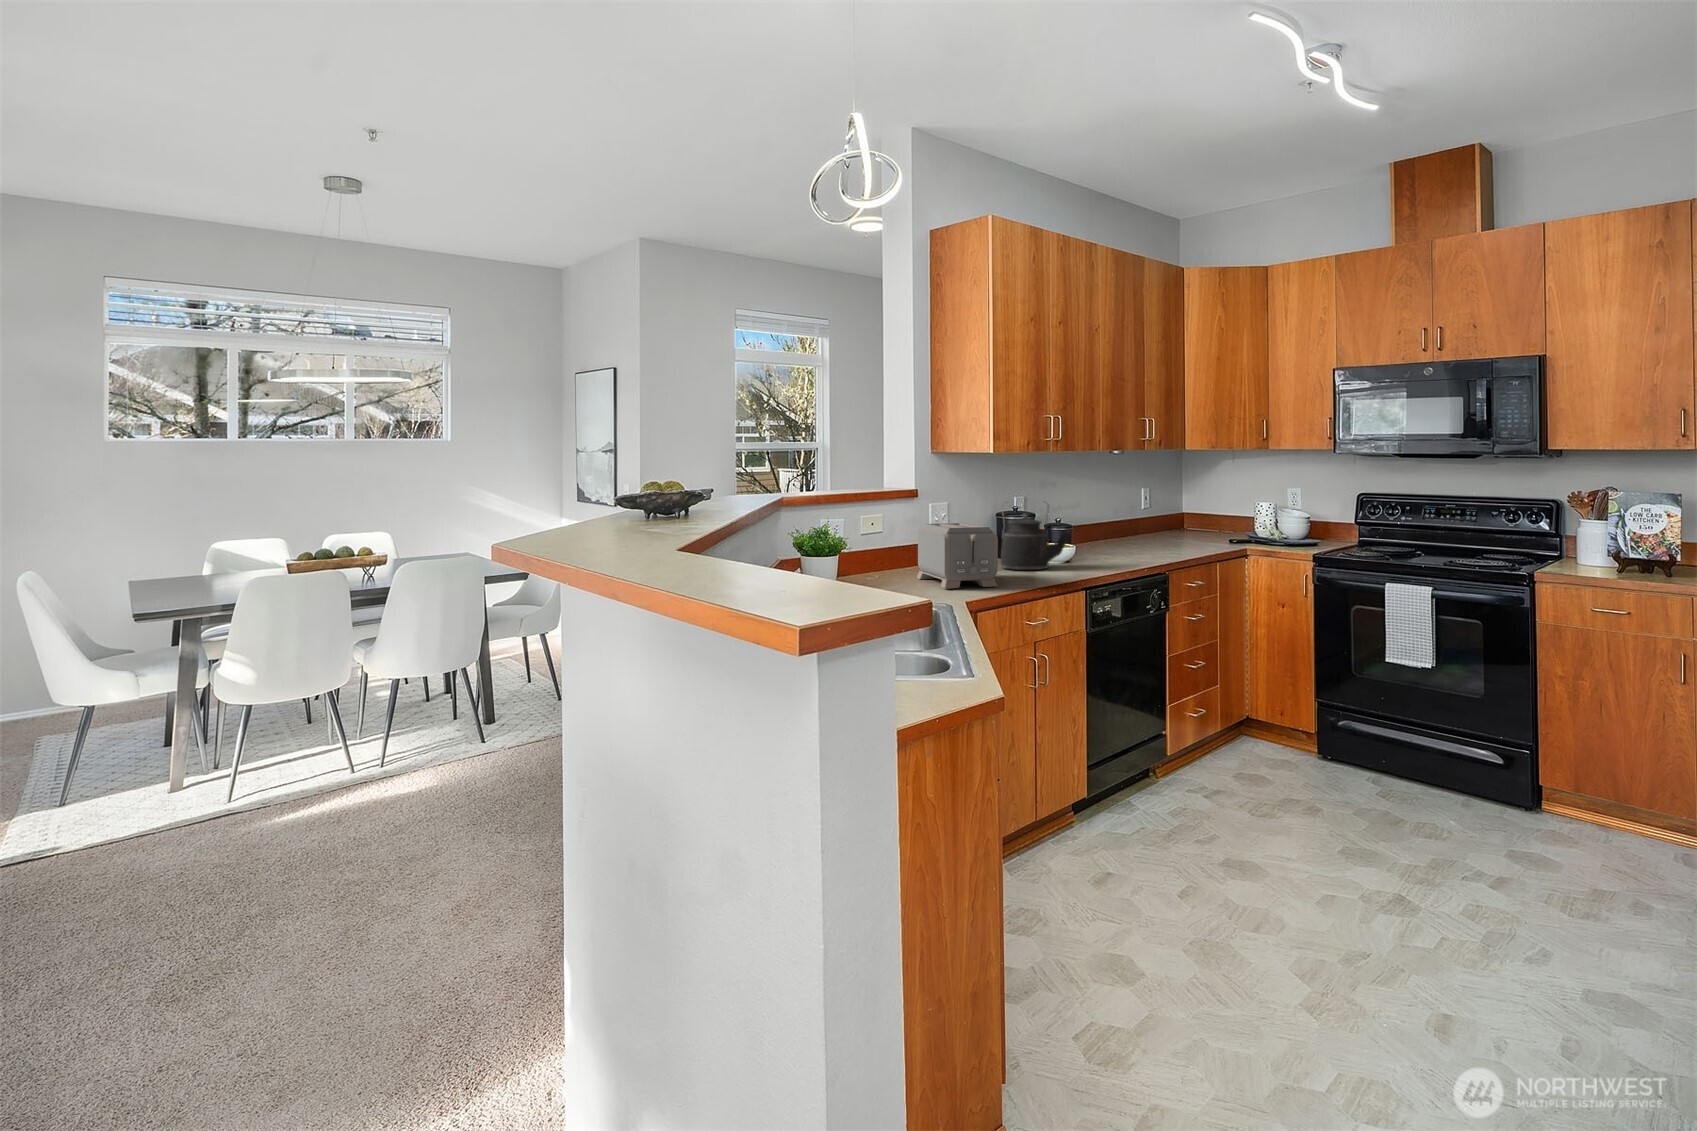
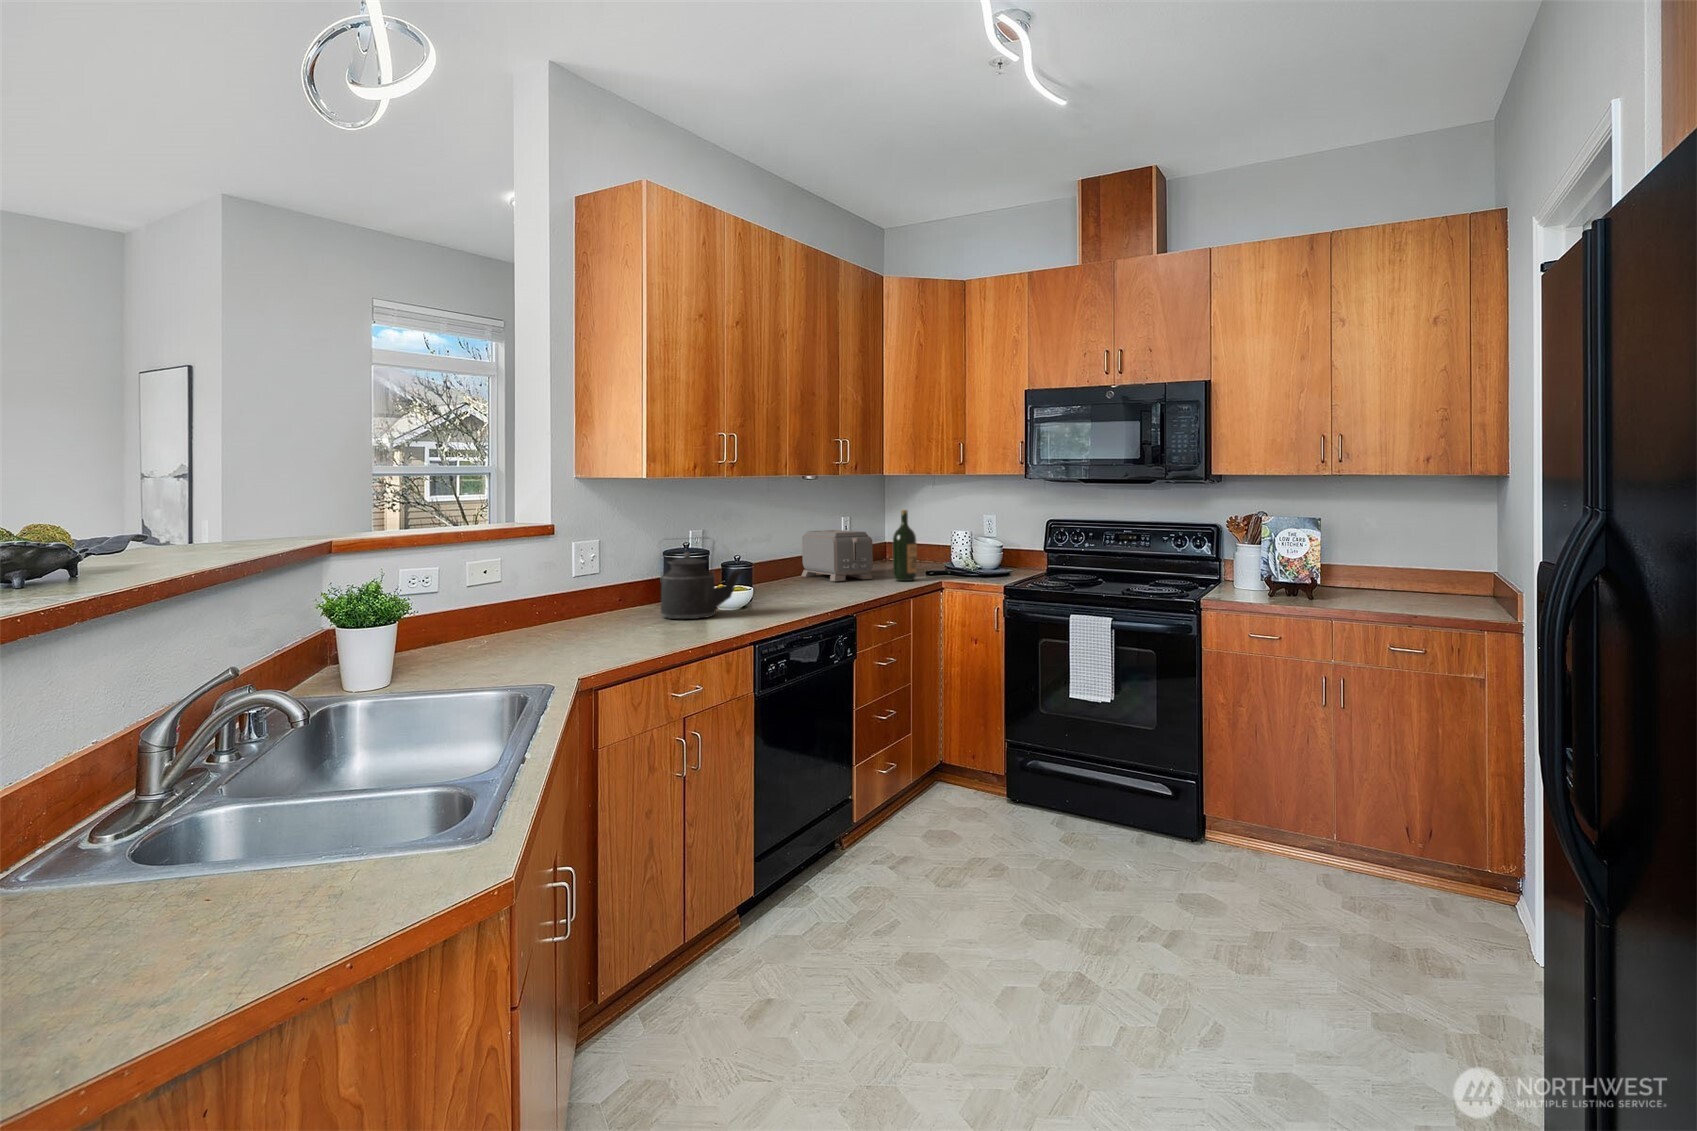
wine bottle: none [1201,482,1226,547] -> present [893,510,917,581]
toaster: present [917,523,998,588] -> present [801,530,873,581]

